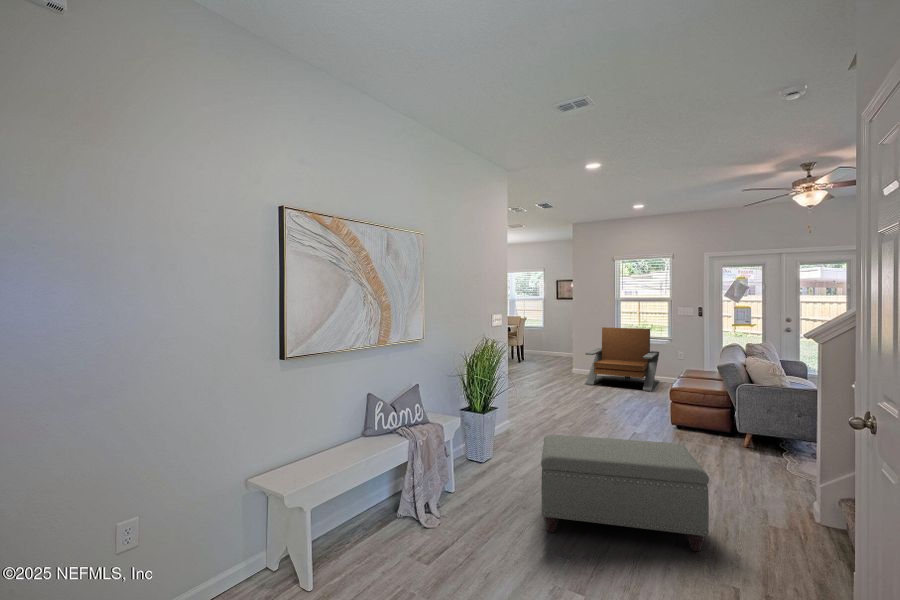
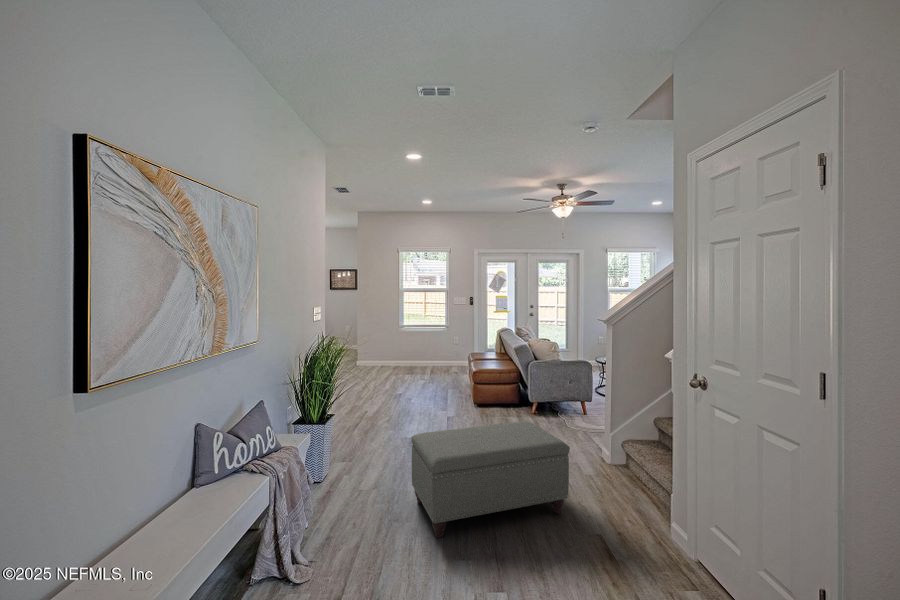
lounge chair: present [585,327,659,391] -> none [379,317,440,374]

